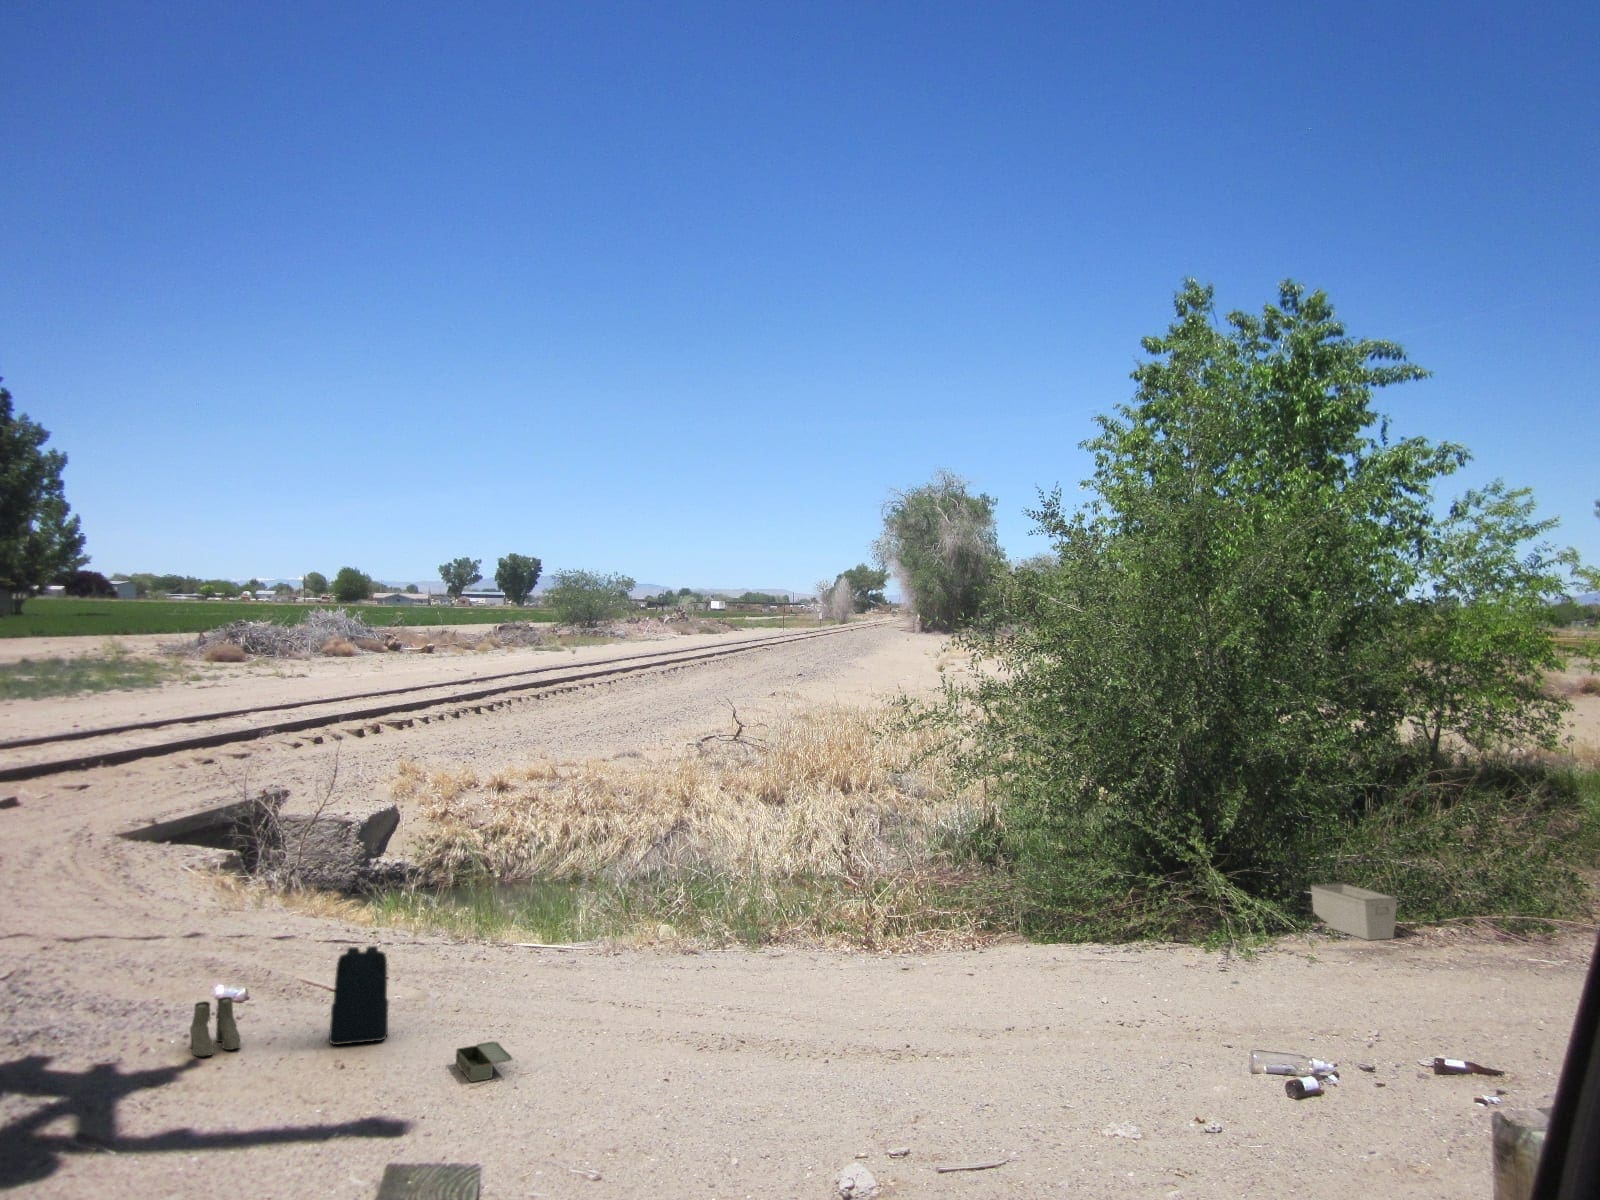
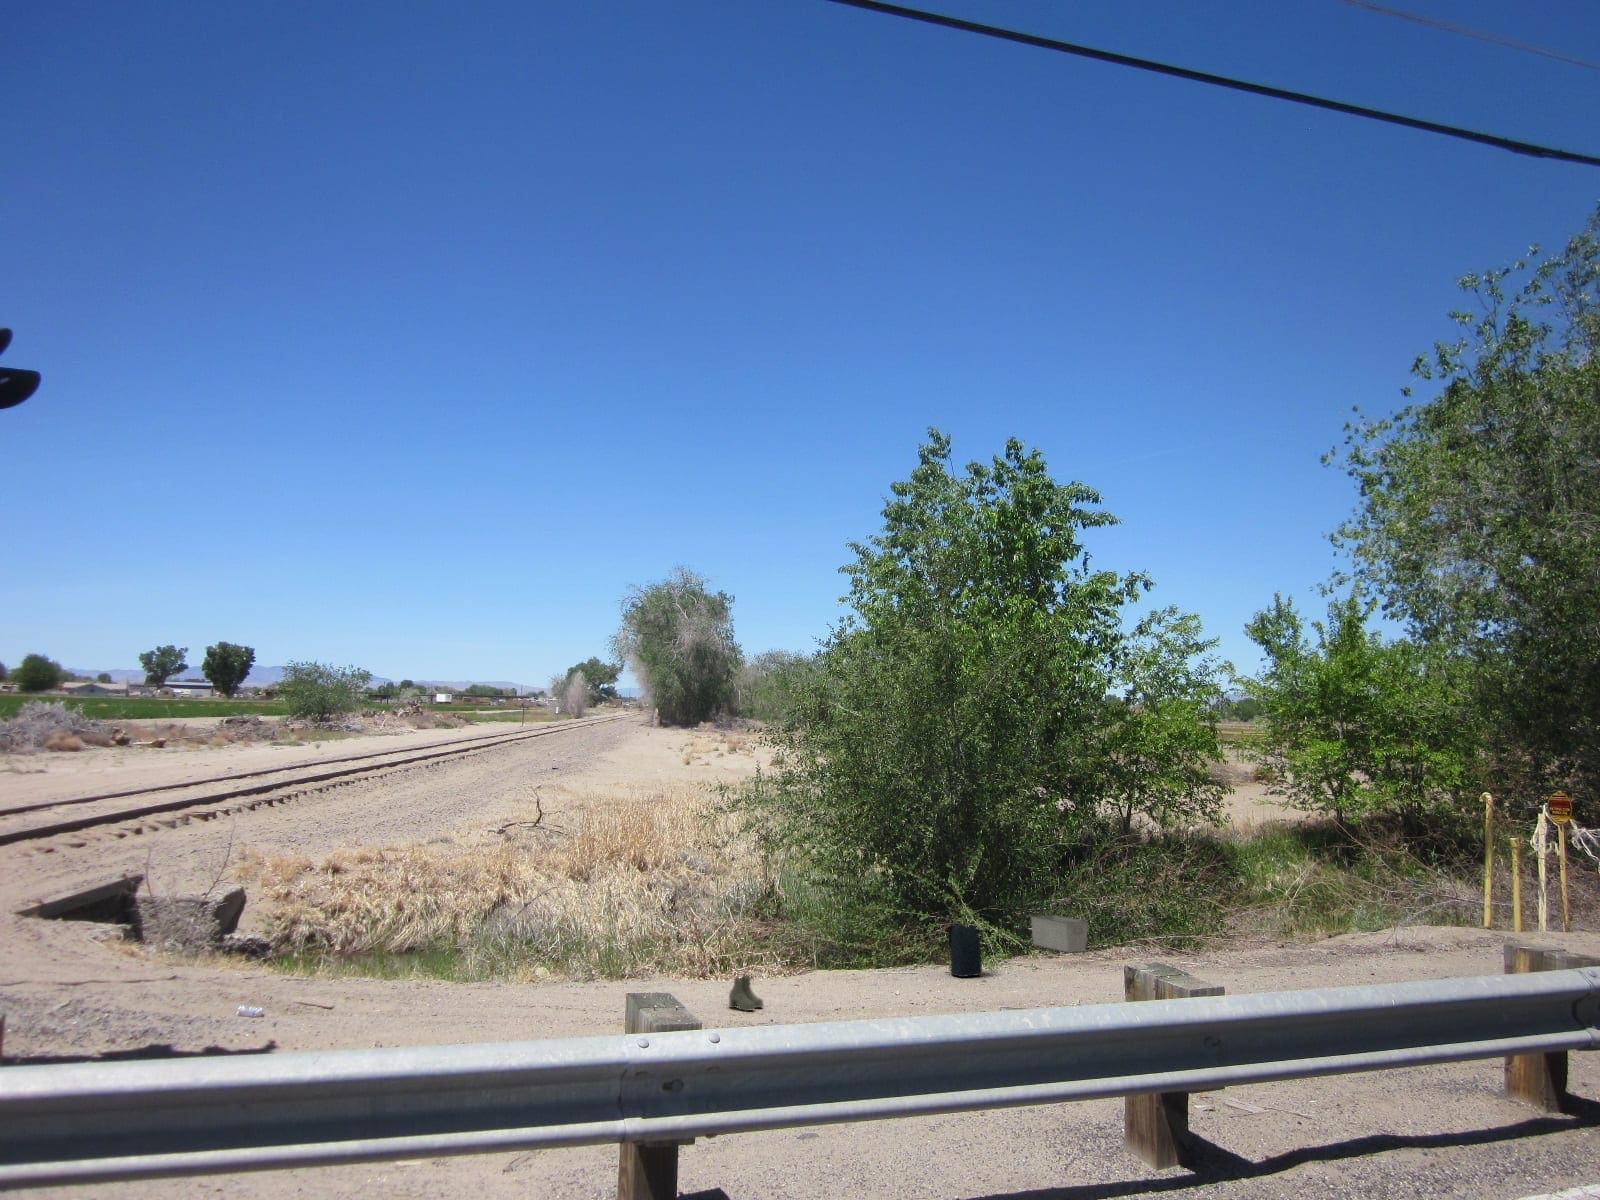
backpack: present [329,946,389,1045] -> present [948,924,982,977]
boots: present [190,997,240,1057] -> present [729,976,763,1011]
toolbox: present [456,1042,513,1082] -> none [450,1016,496,1038]

